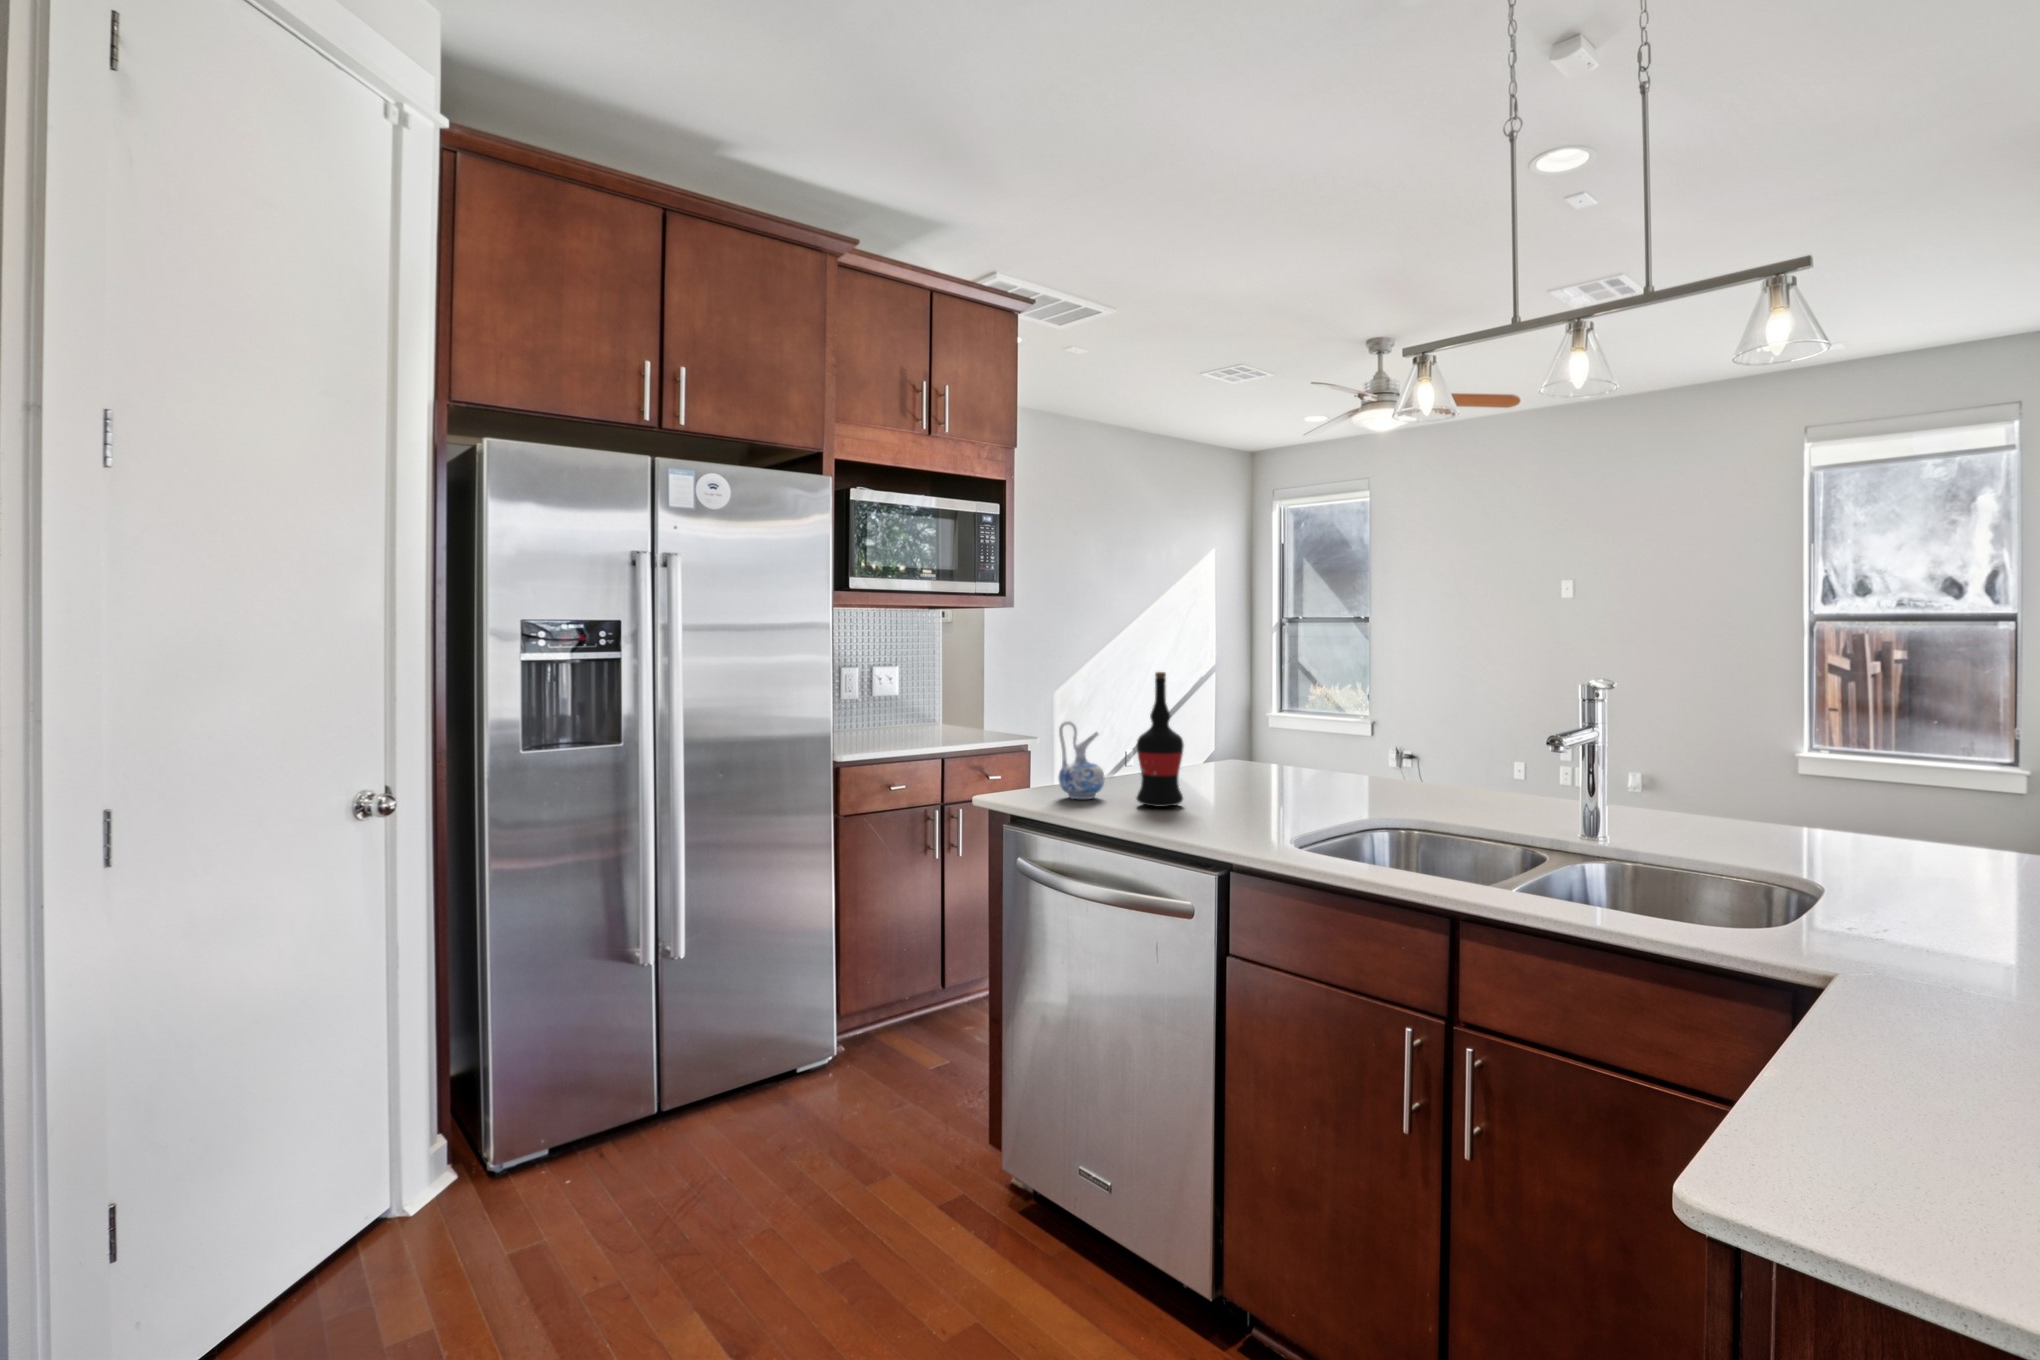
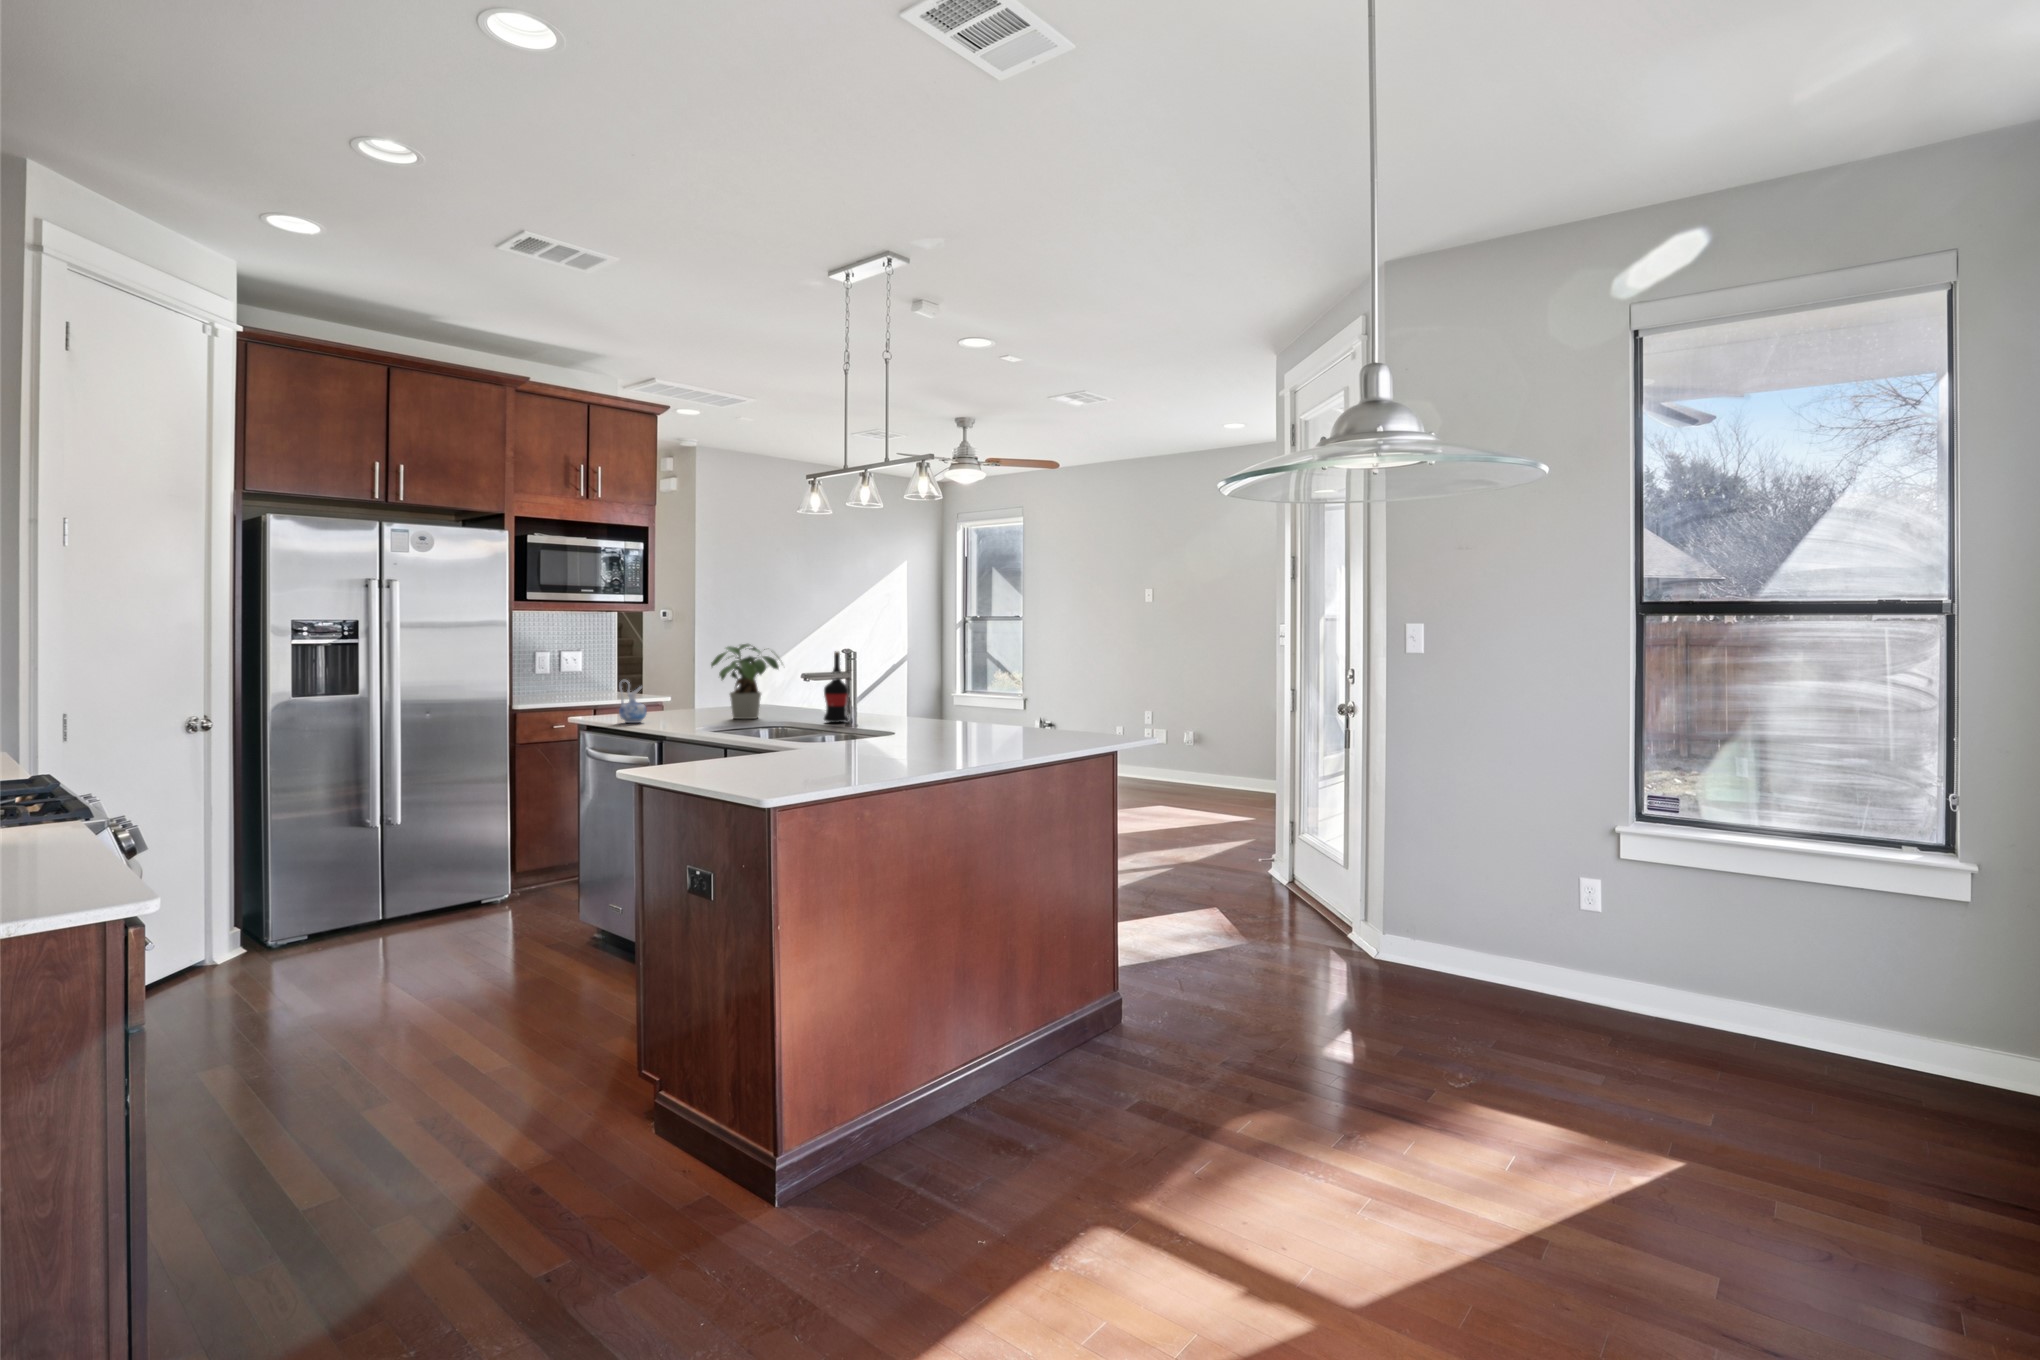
potted plant: none [1204,656,1308,790] -> present [711,644,779,719]
wine bottle: present [1136,672,1184,807] -> present [824,651,848,723]

